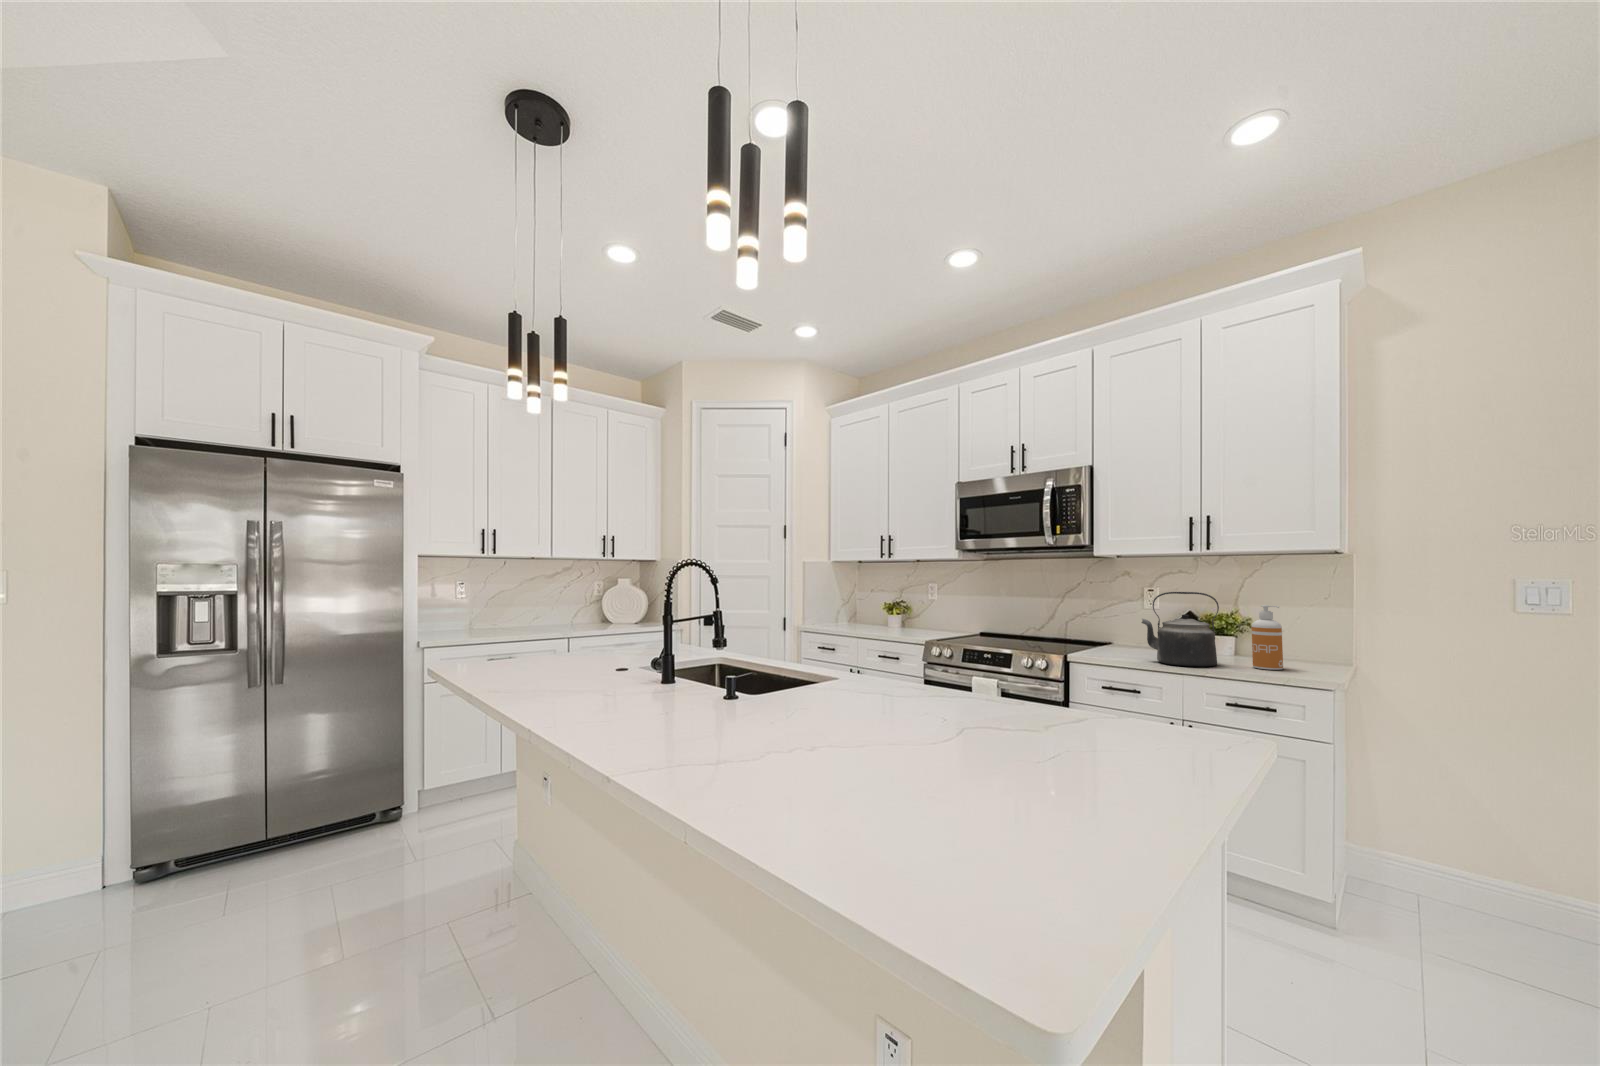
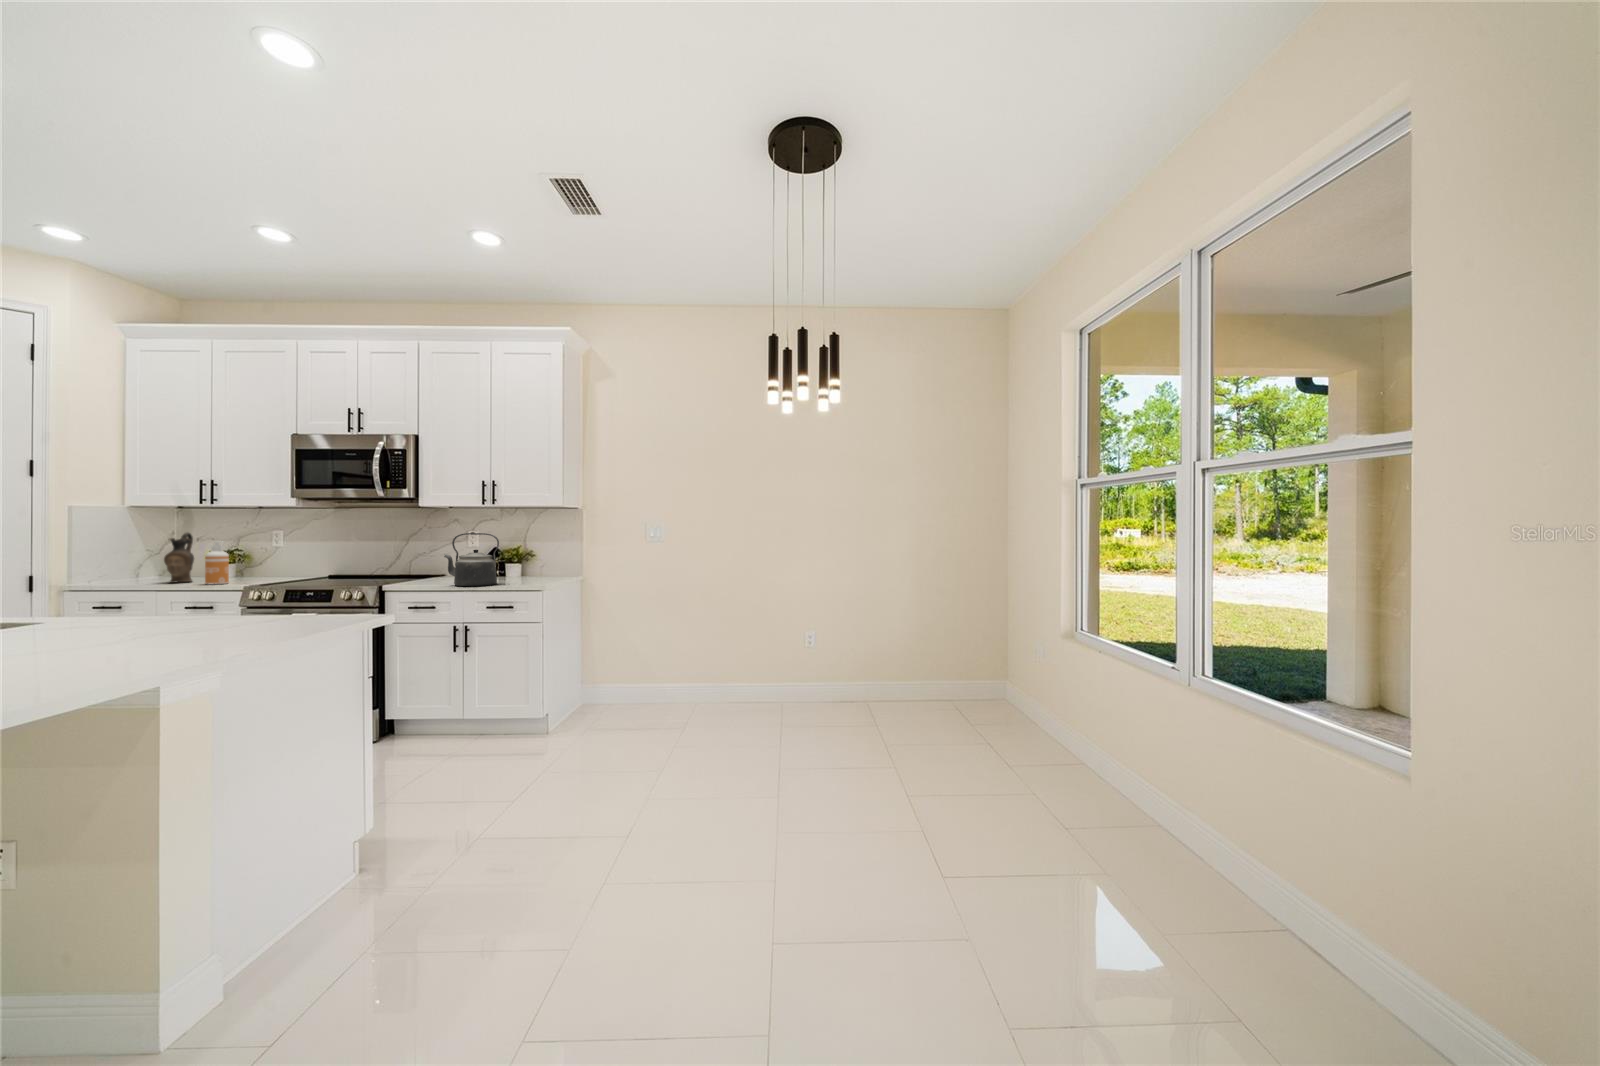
ceramic pitcher: none [857,585,877,632] -> present [164,532,194,583]
soap dispenser: present [1251,605,1283,670] -> present [205,541,229,584]

